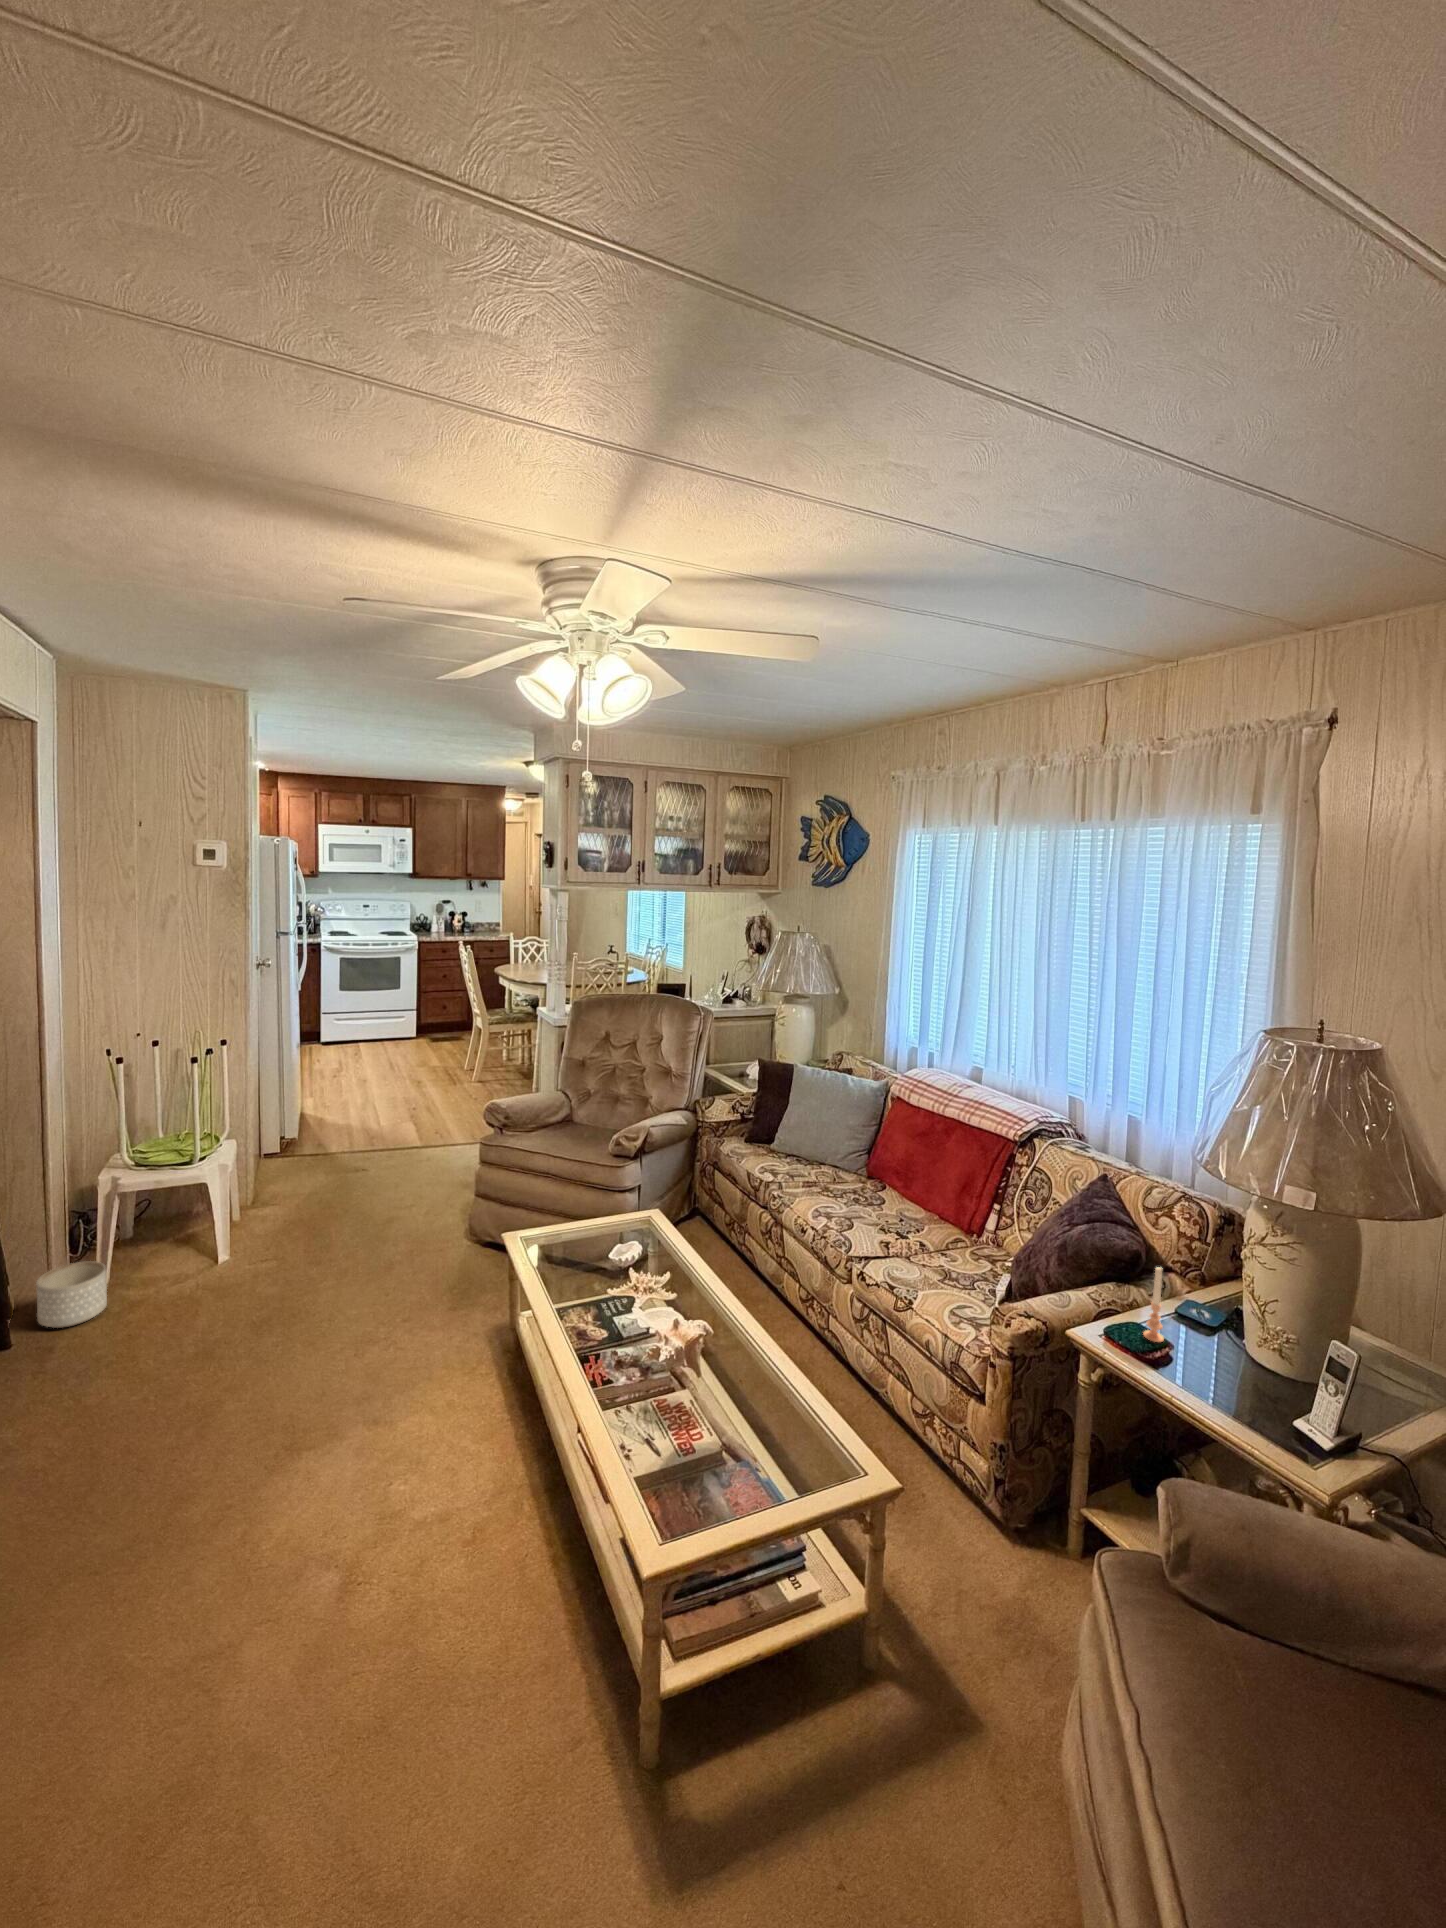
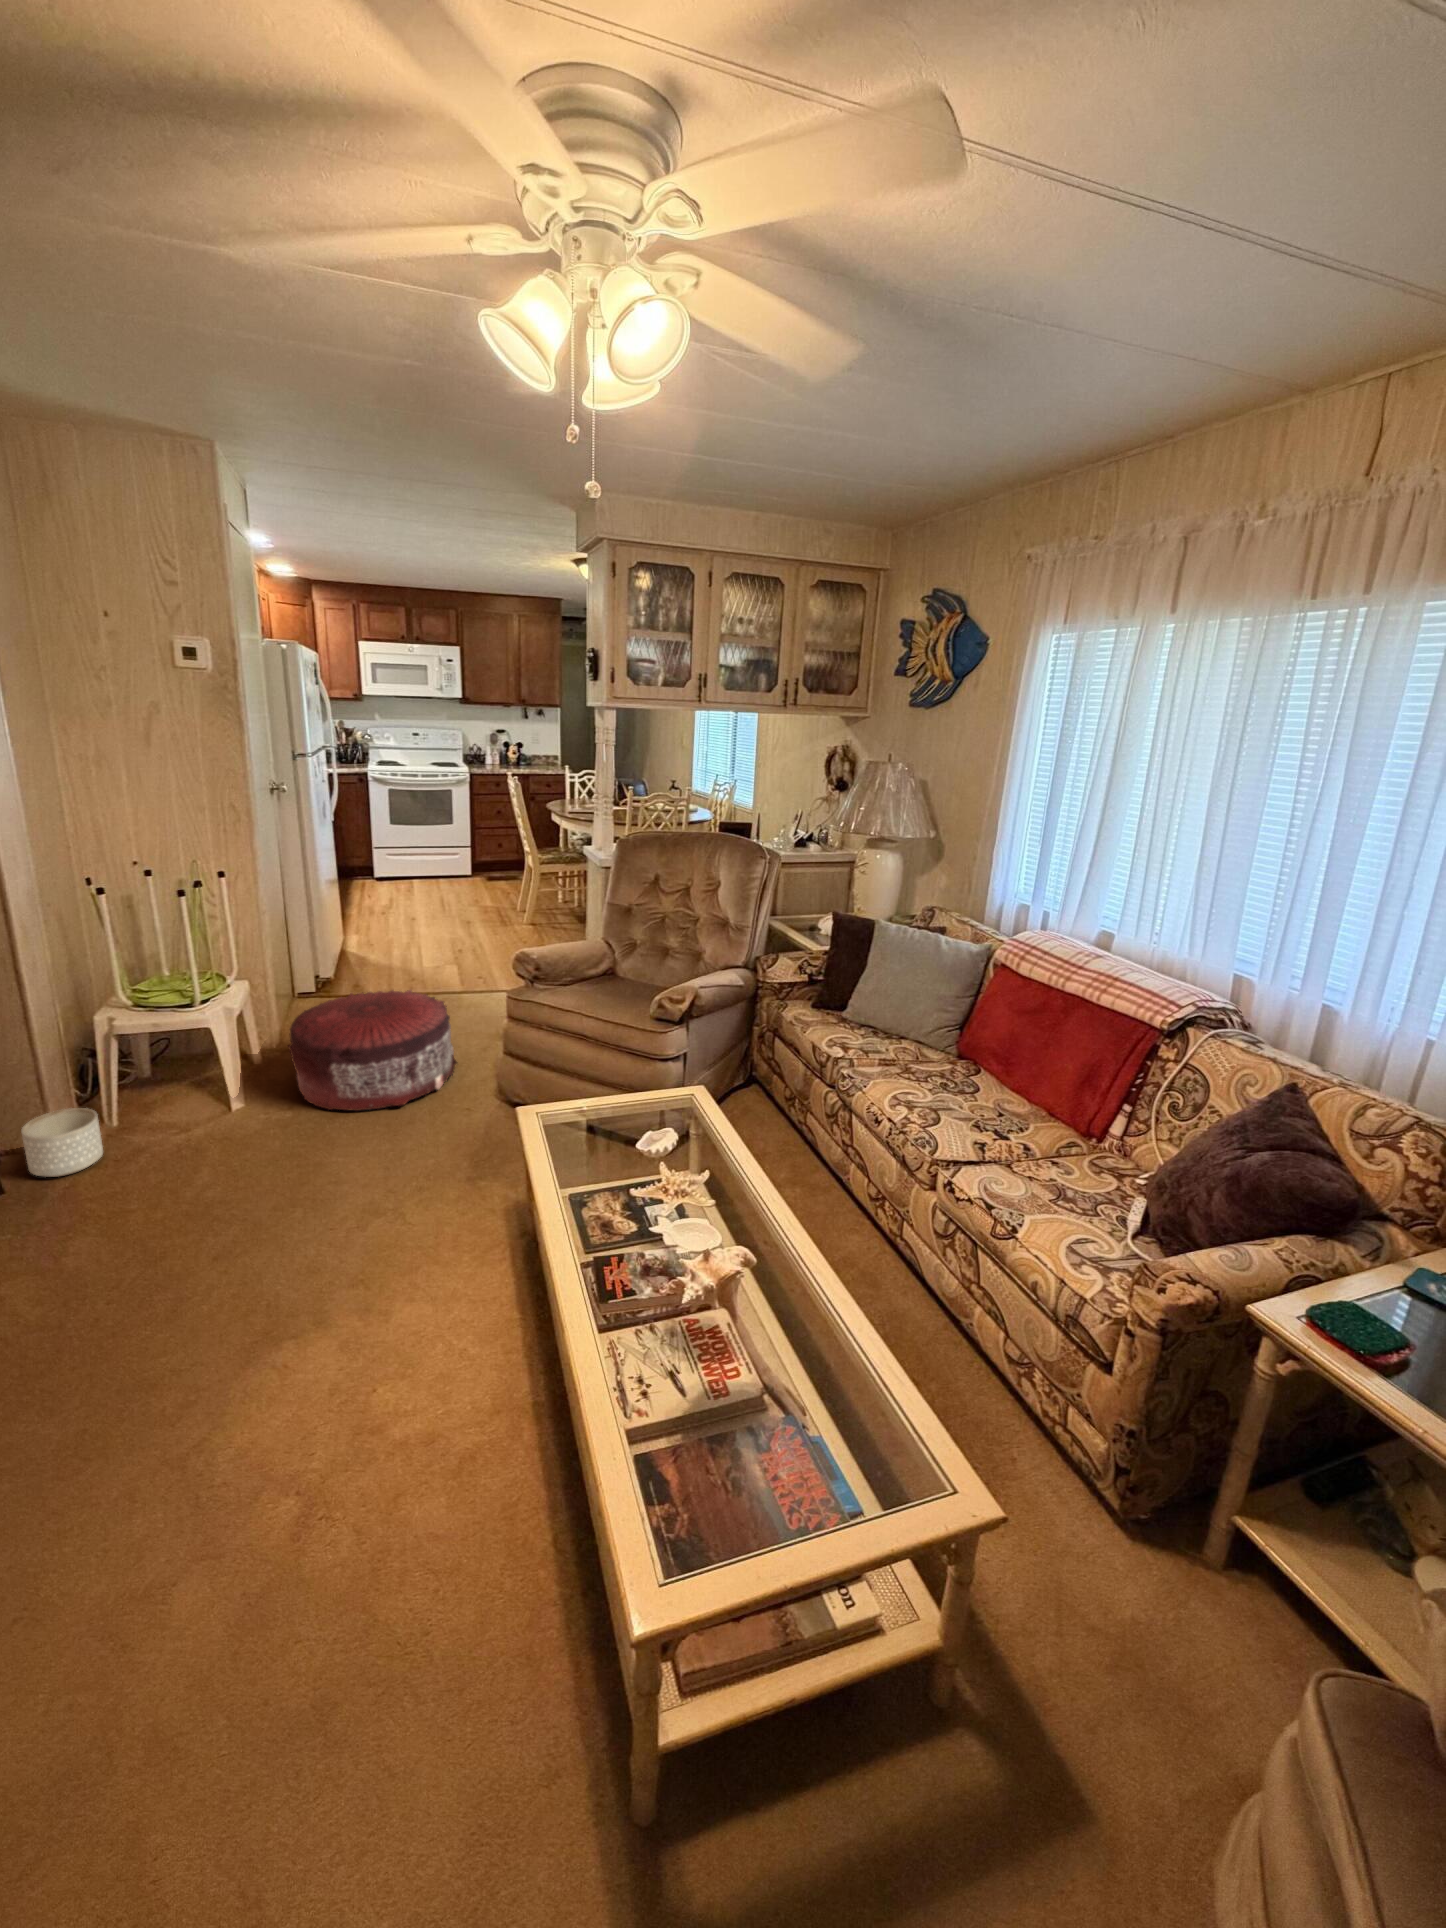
pouf: none [275,1141,429,1255] -> present [288,990,457,1111]
candle: present [1143,1267,1164,1342] -> none [1361,1234,1410,1334]

